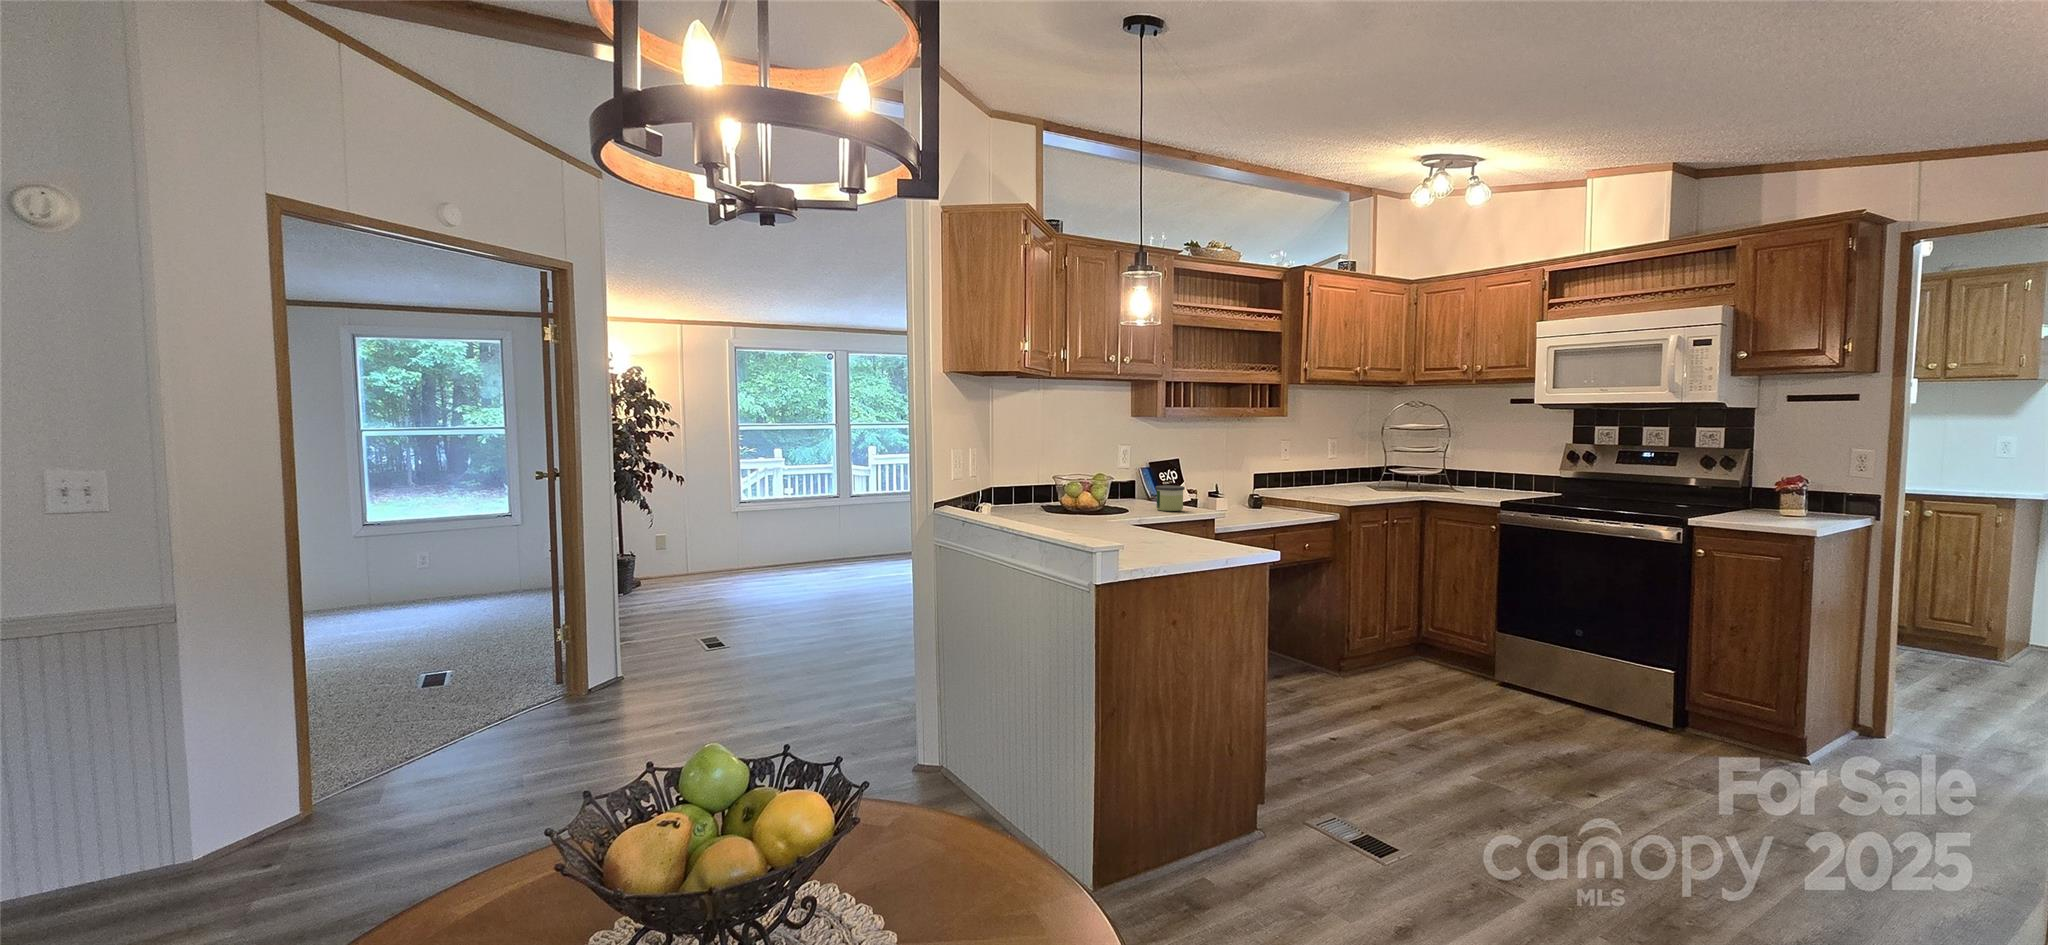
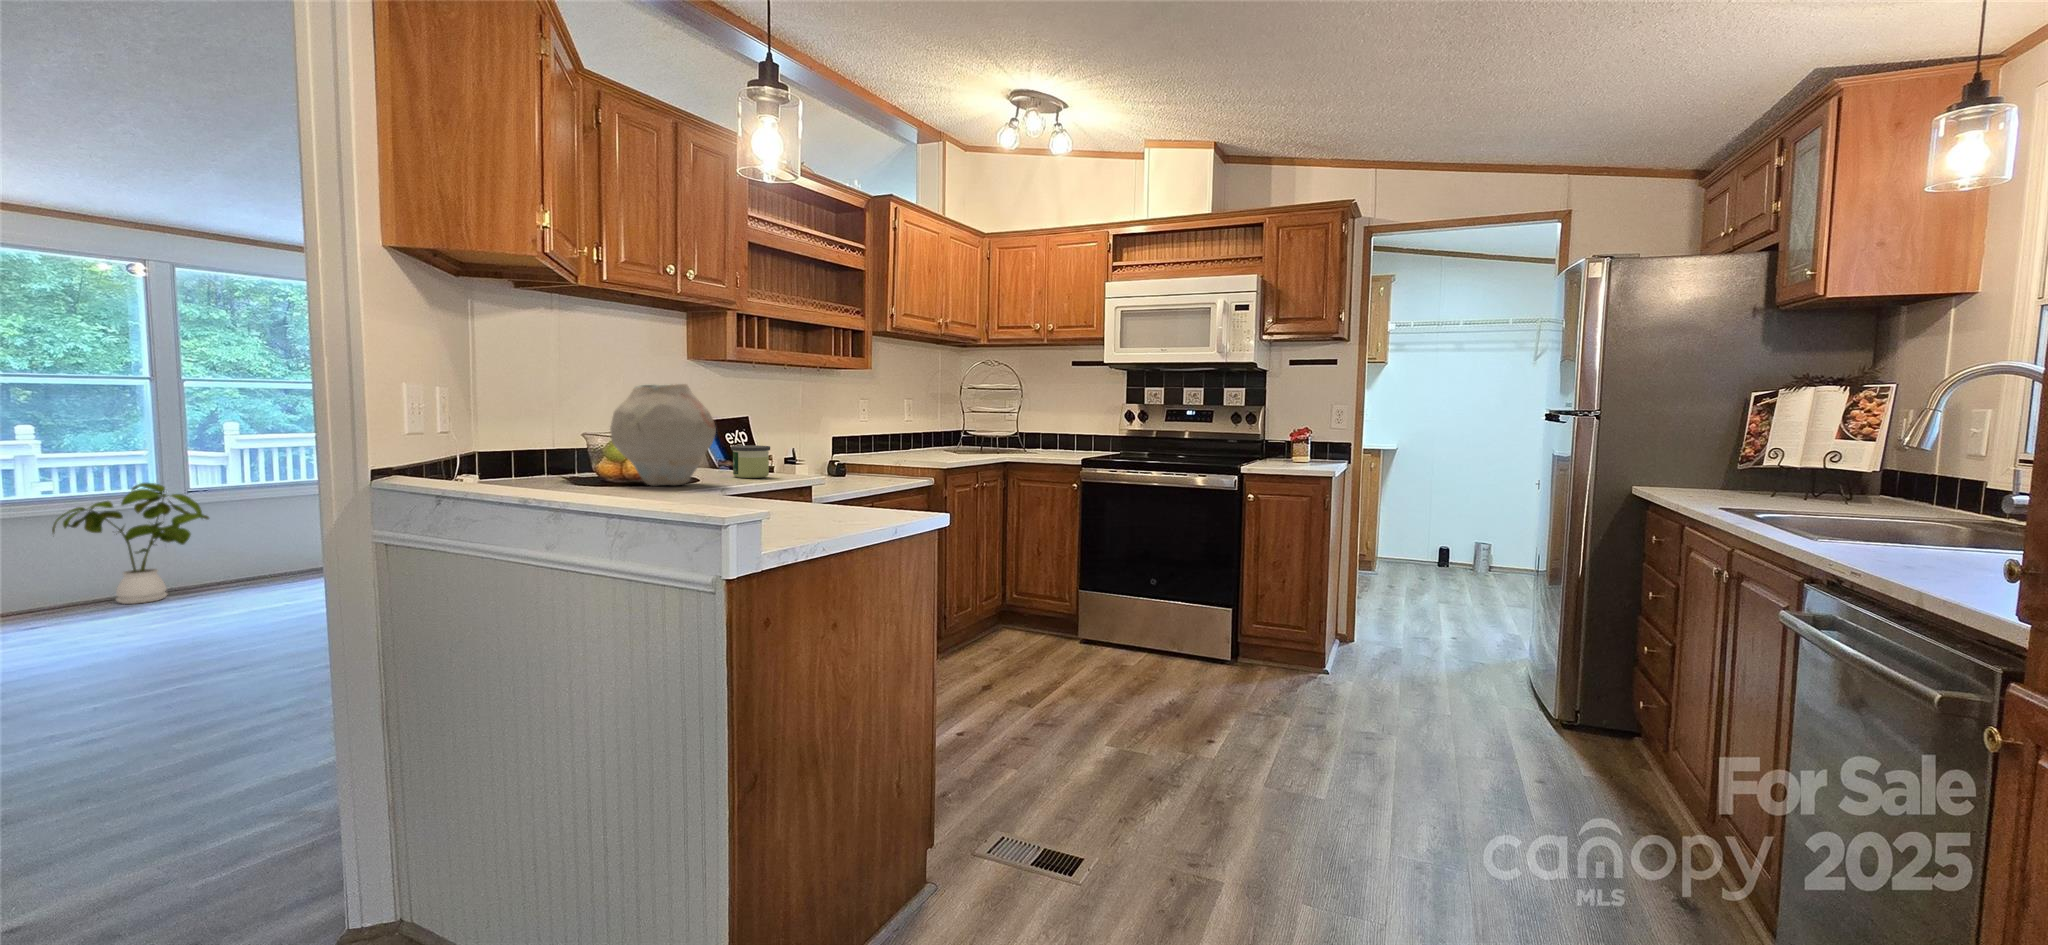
vase: none [1070,443,1139,516] -> present [610,384,716,486]
house plant: none [785,493,855,569] -> present [52,483,209,604]

